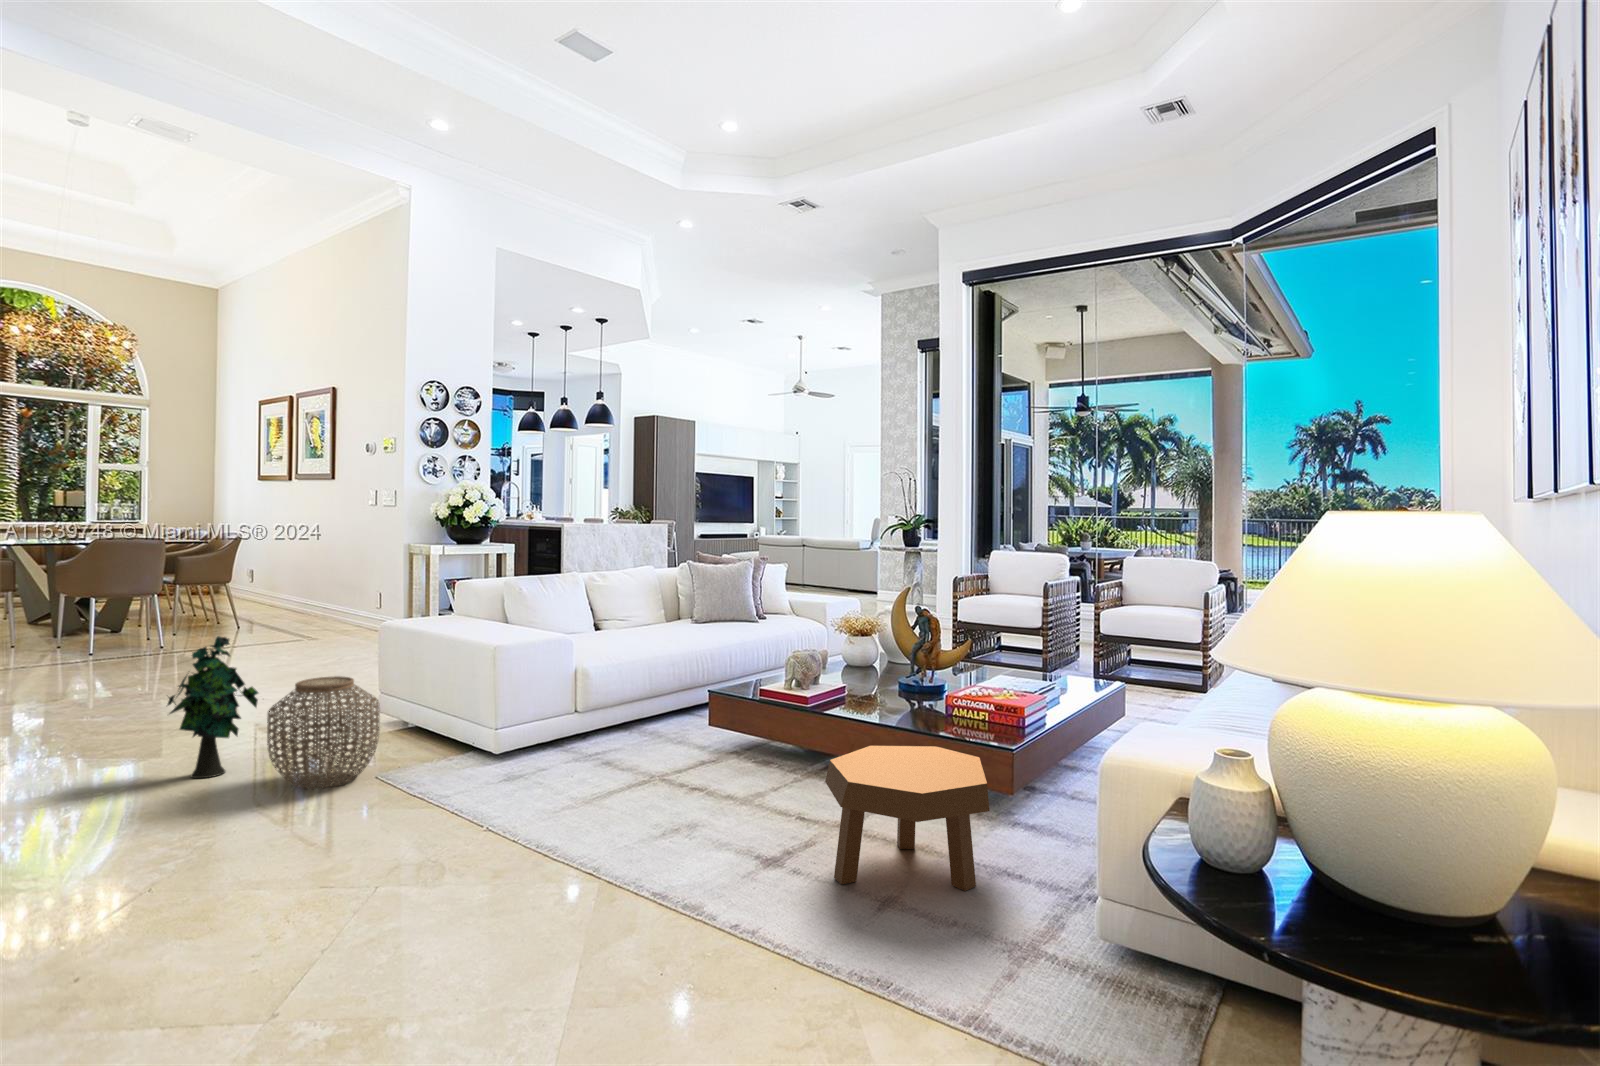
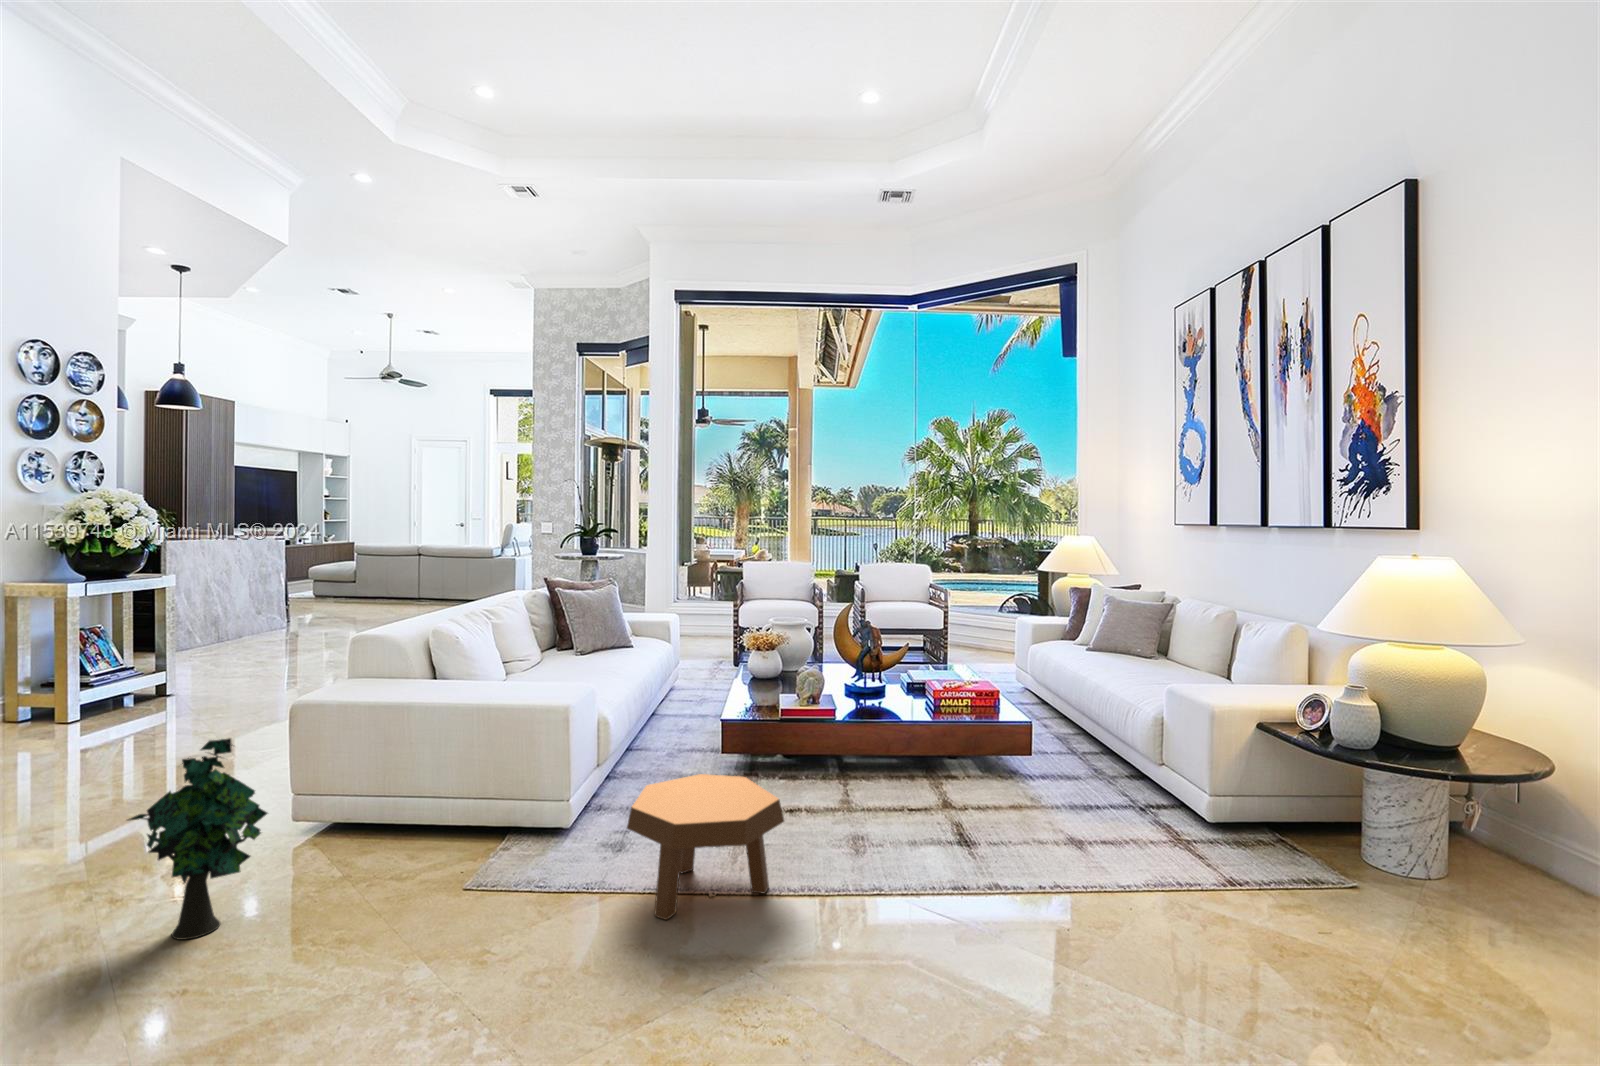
woven basket: present [267,676,379,789] -> none [331,762,461,906]
footstool: present [825,746,990,891] -> present [627,774,784,920]

